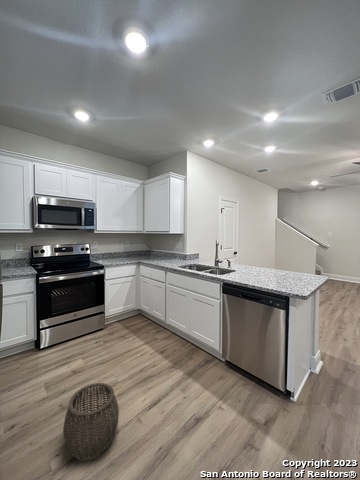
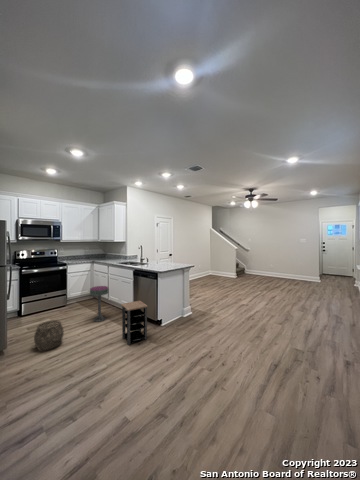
bar stool: none [149,305,179,369] -> present [90,286,109,322]
side table: none [227,345,290,454] -> present [121,301,148,345]

